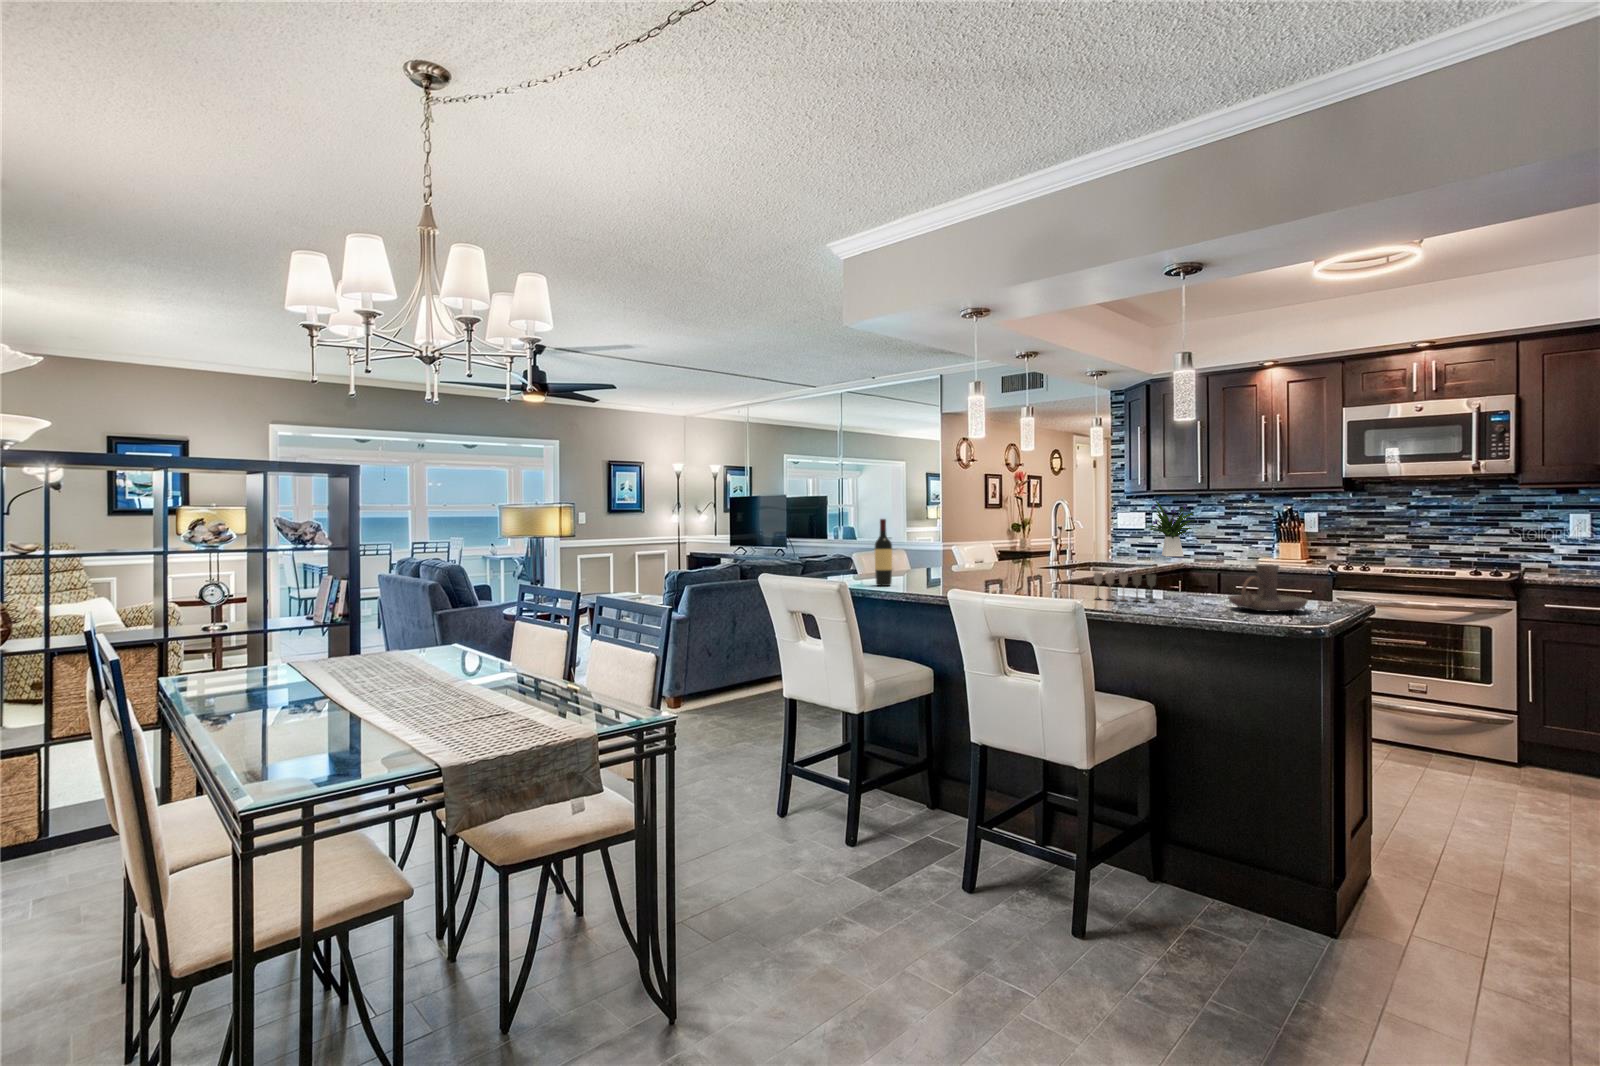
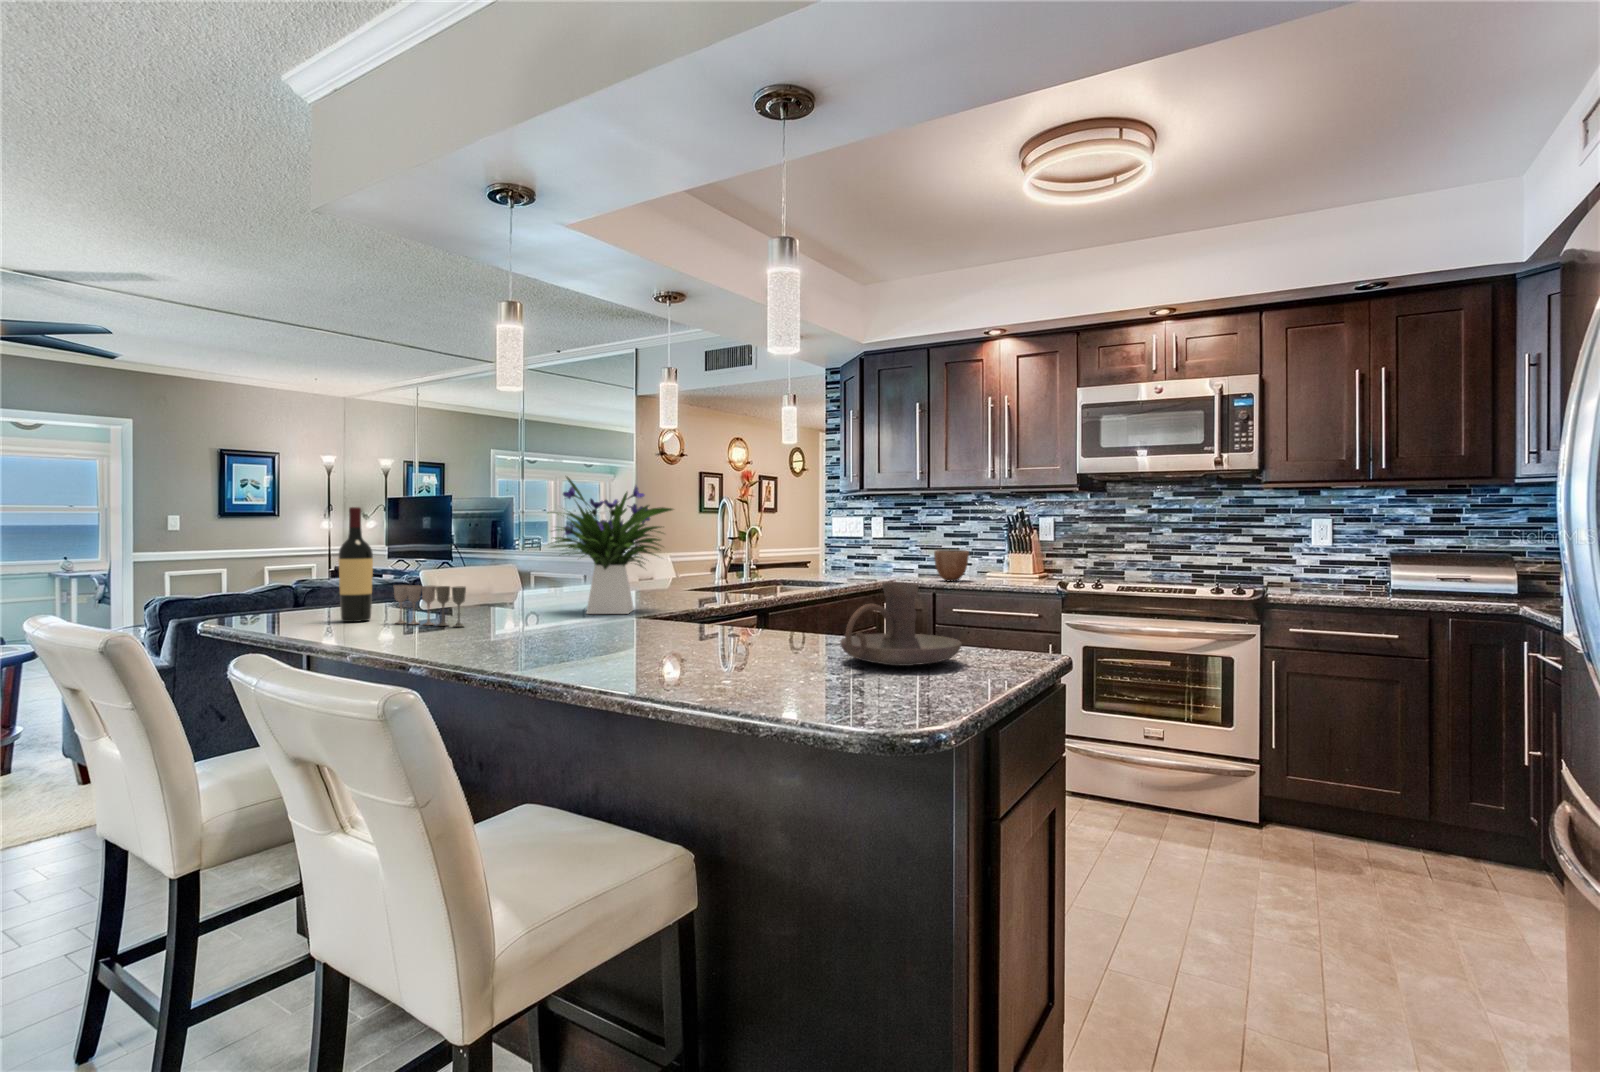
flower arrangement: present [1148,501,1194,556] -> present [551,477,673,614]
decorative bowl: none [1218,540,1248,565] -> present [934,549,969,581]
wine glass: present [1093,573,1156,602] -> present [394,585,466,627]

